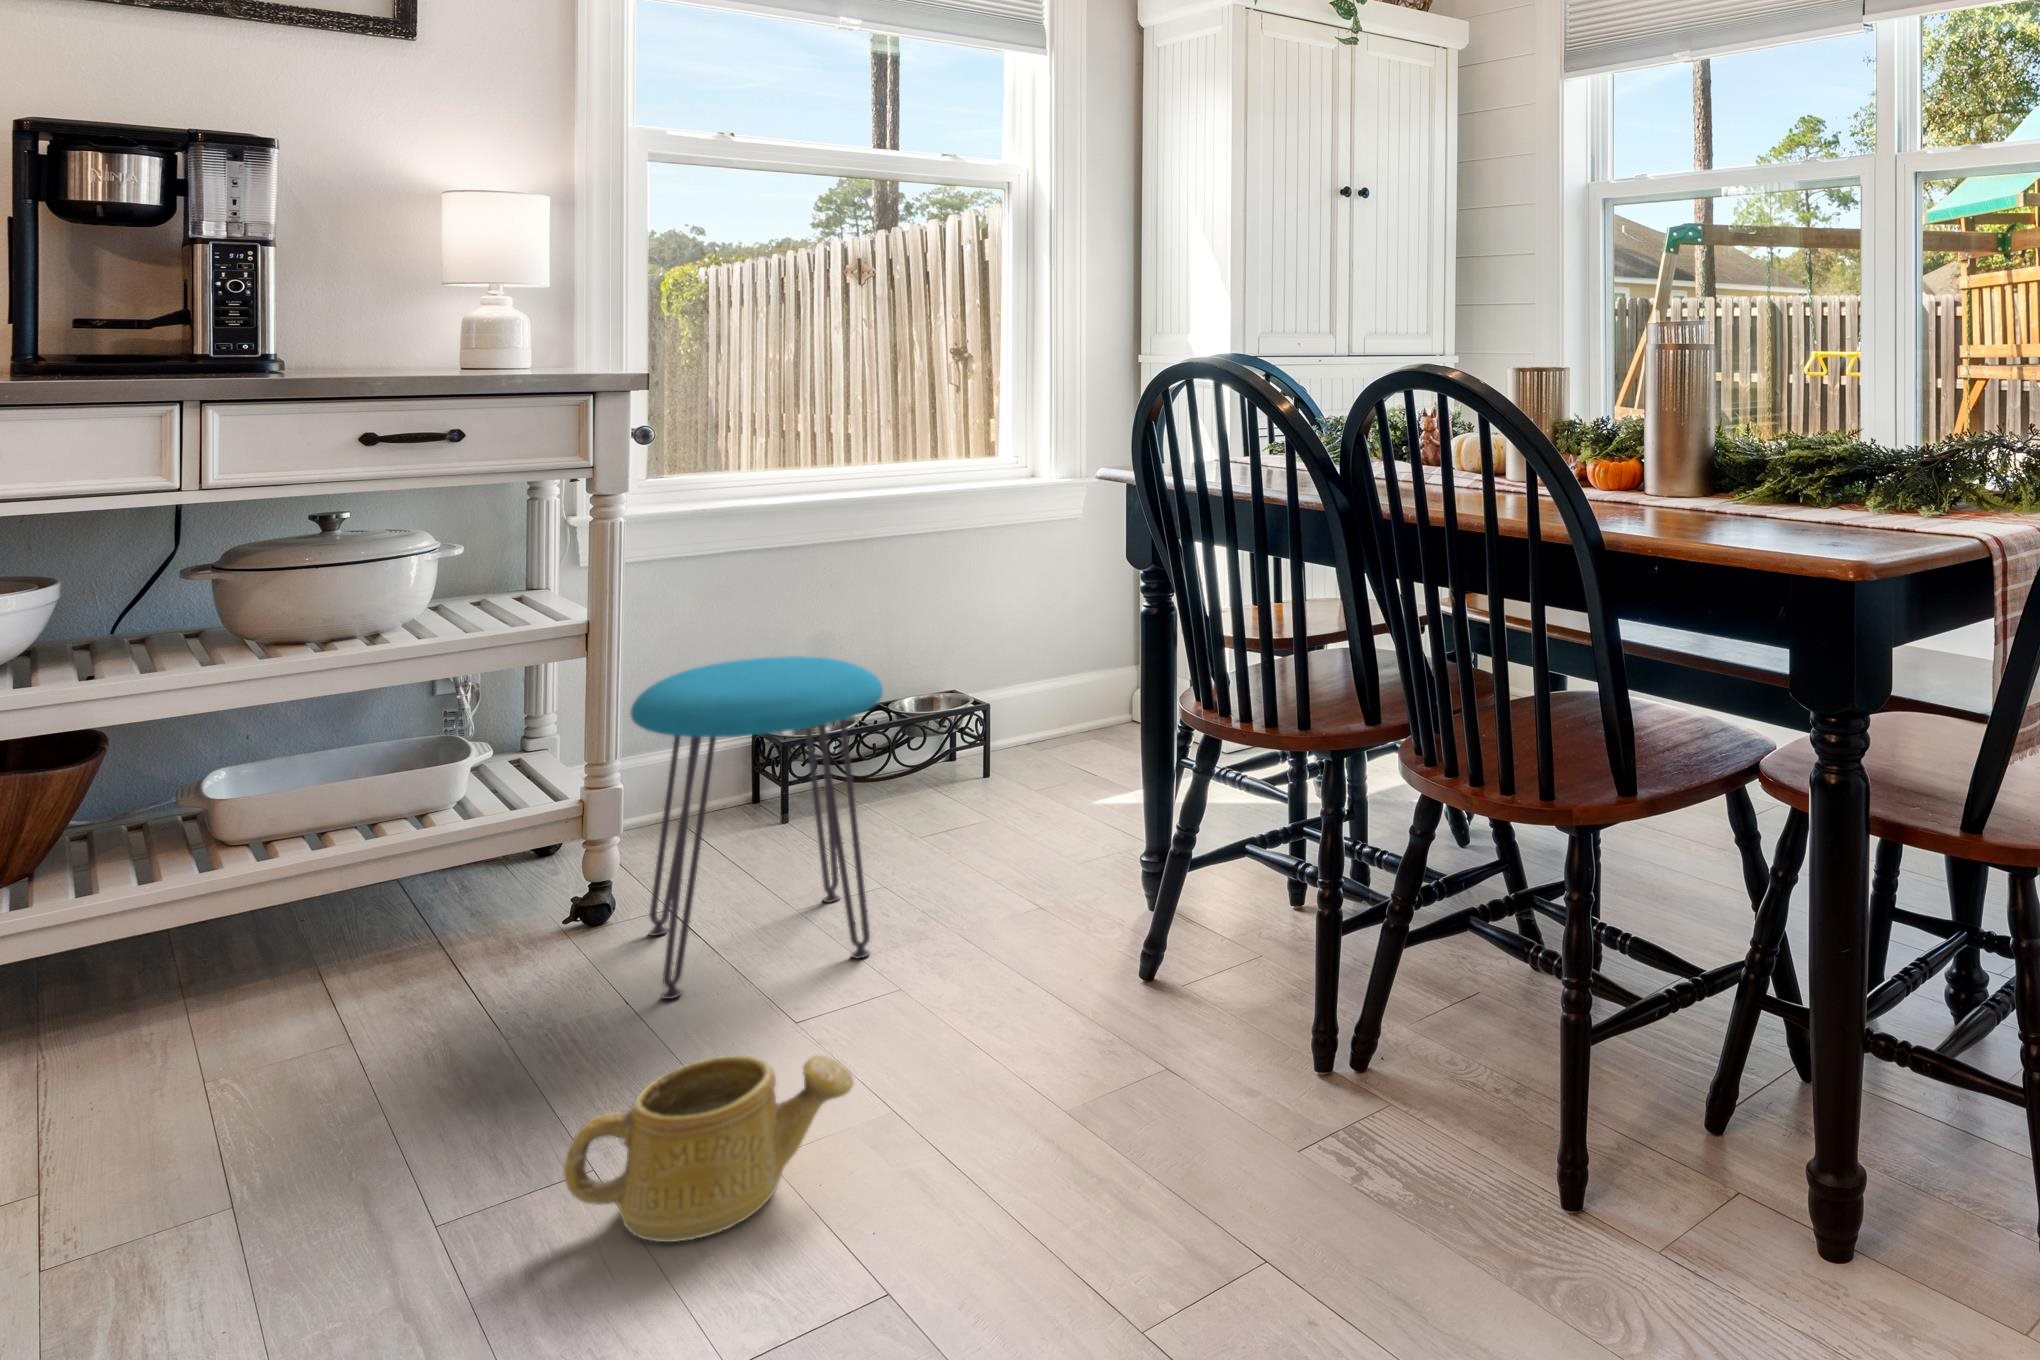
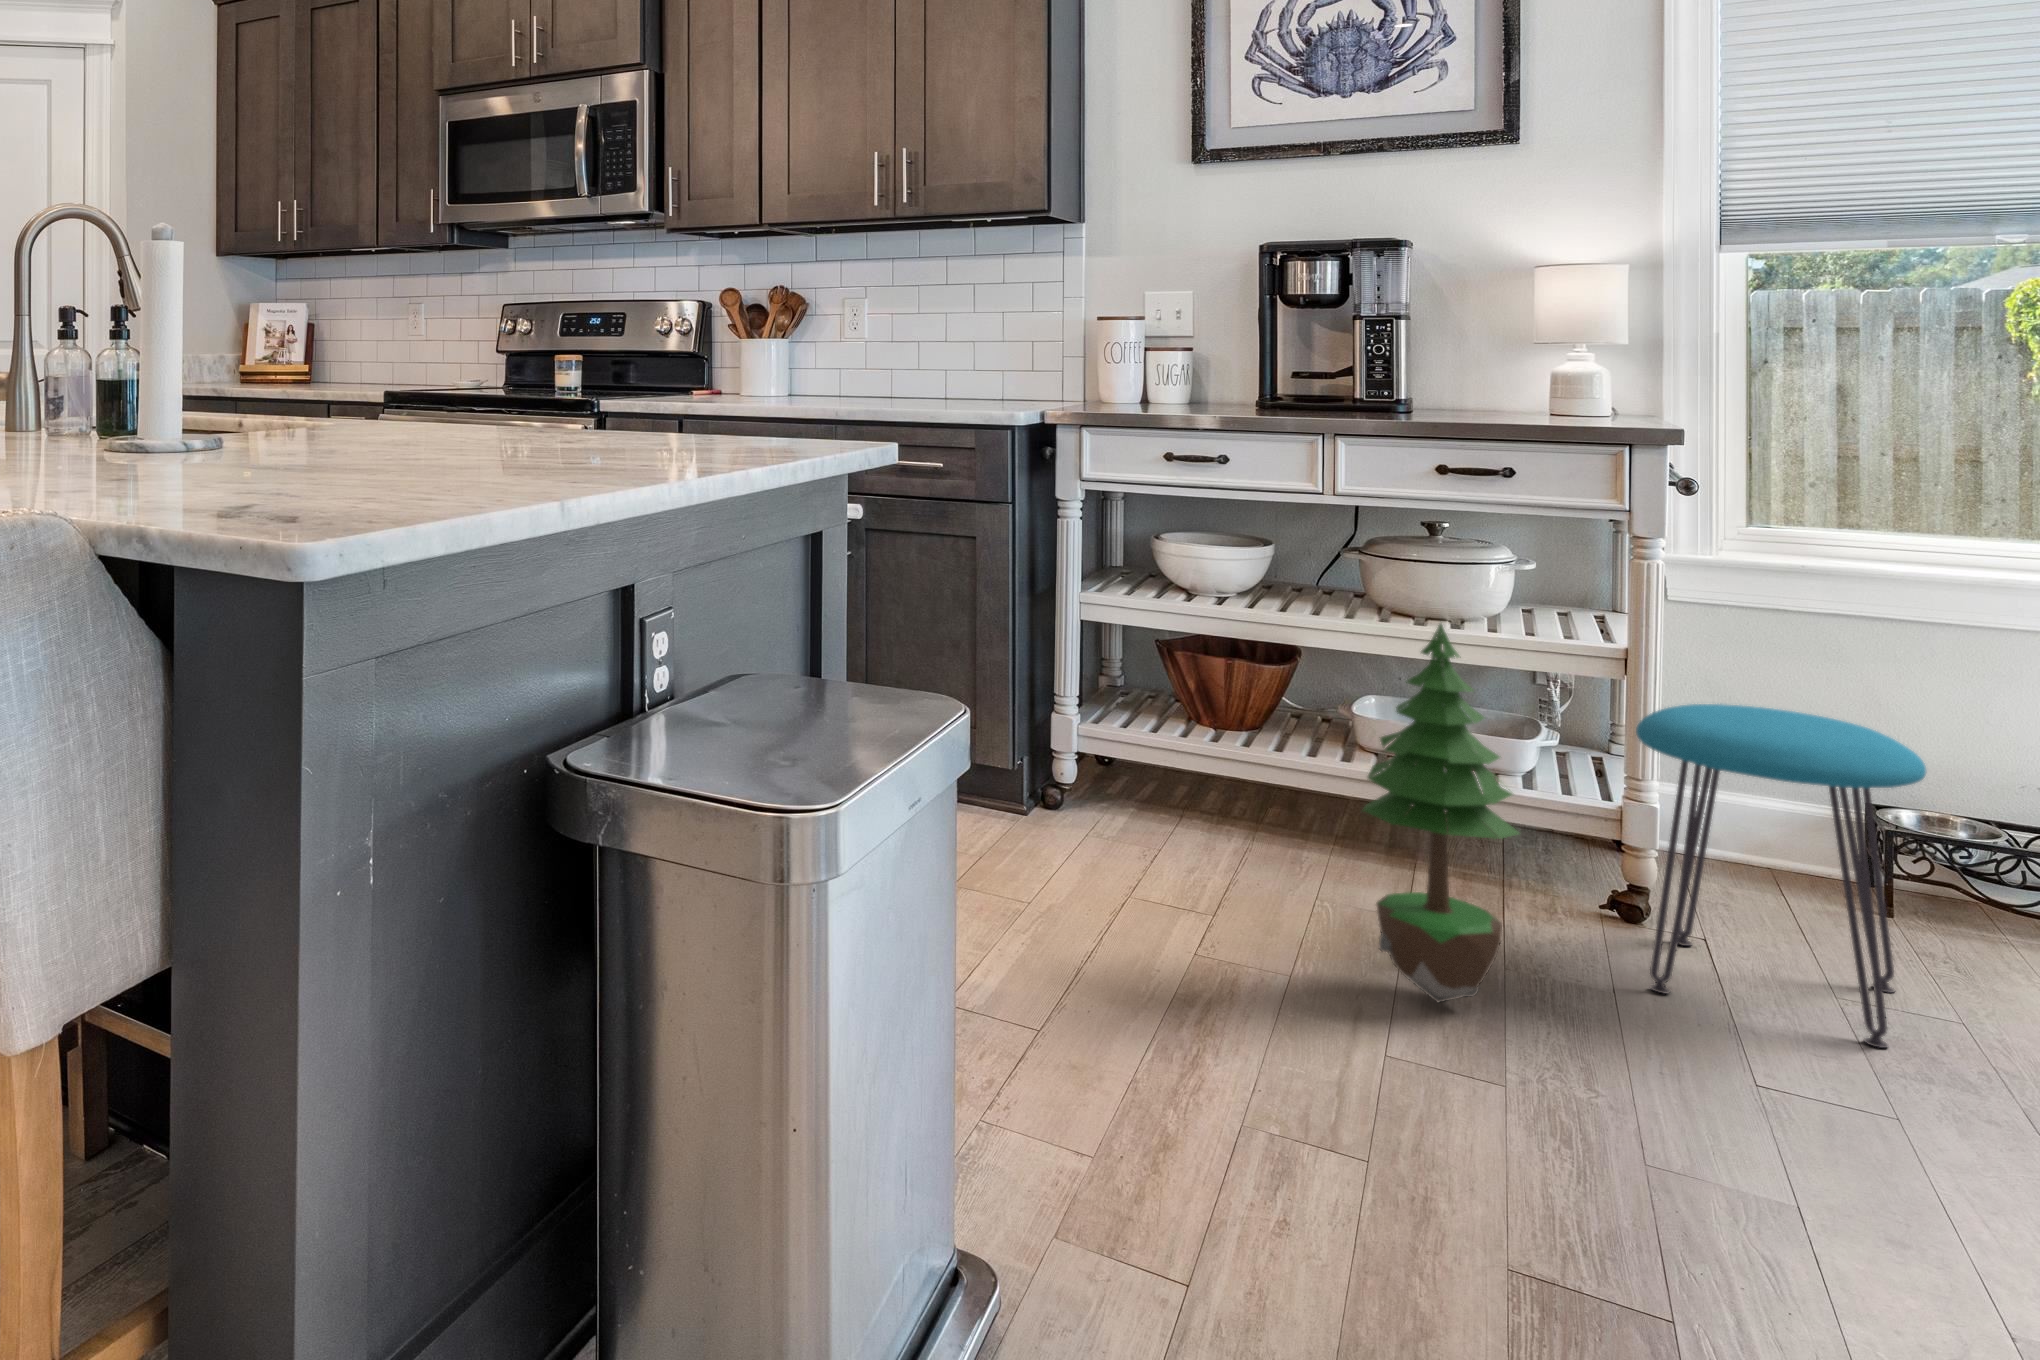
potted tree: none [340,640,564,1145] -> present [1363,624,1519,1002]
watering can: present [564,1055,854,1242] -> none [1471,1006,1732,1155]

